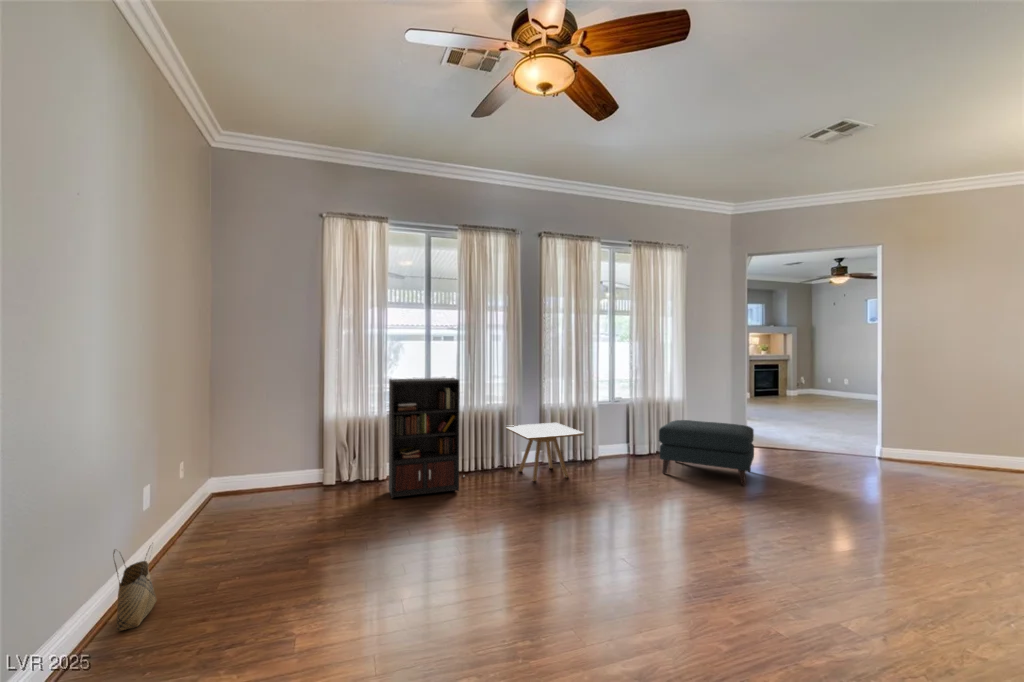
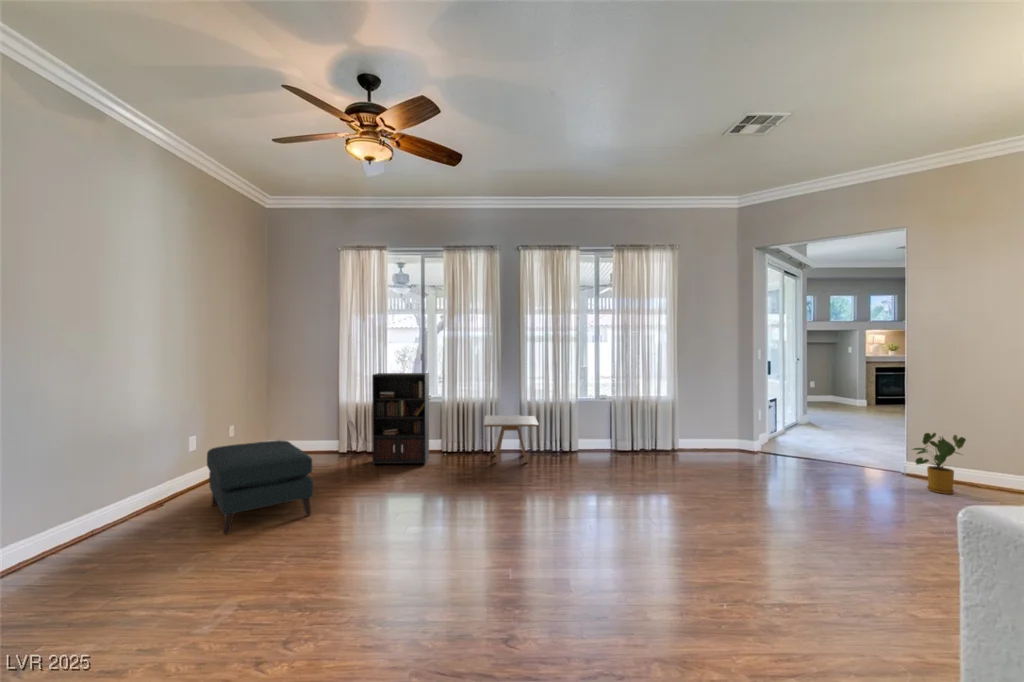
ottoman: present [659,420,754,486] -> present [207,440,313,534]
house plant: none [905,420,952,472] -> present [913,433,966,494]
woven basket: present [113,547,157,631] -> none [153,465,182,512]

